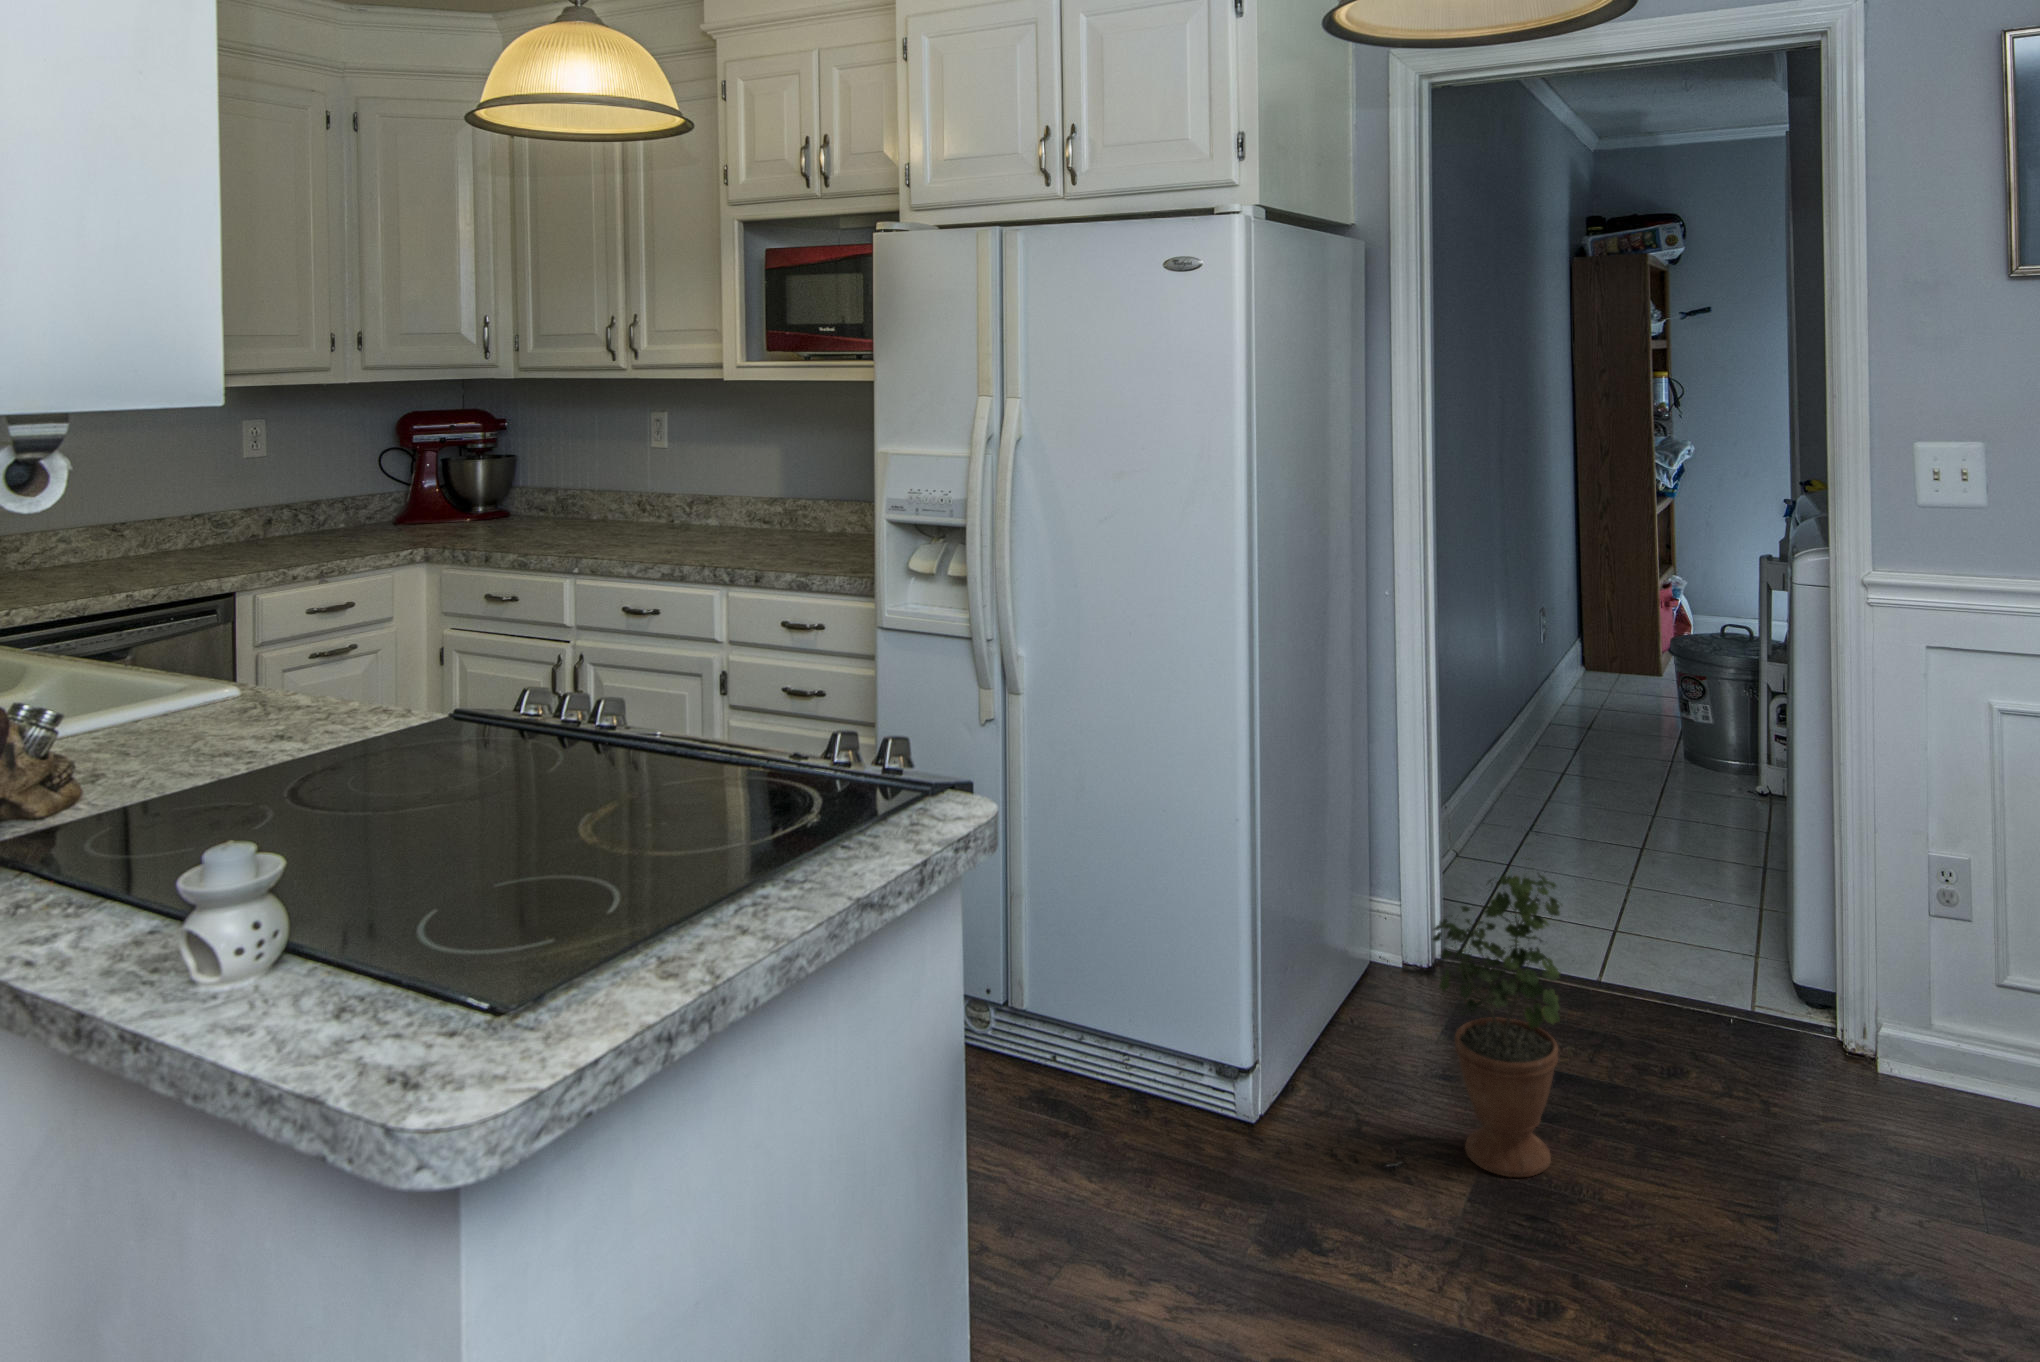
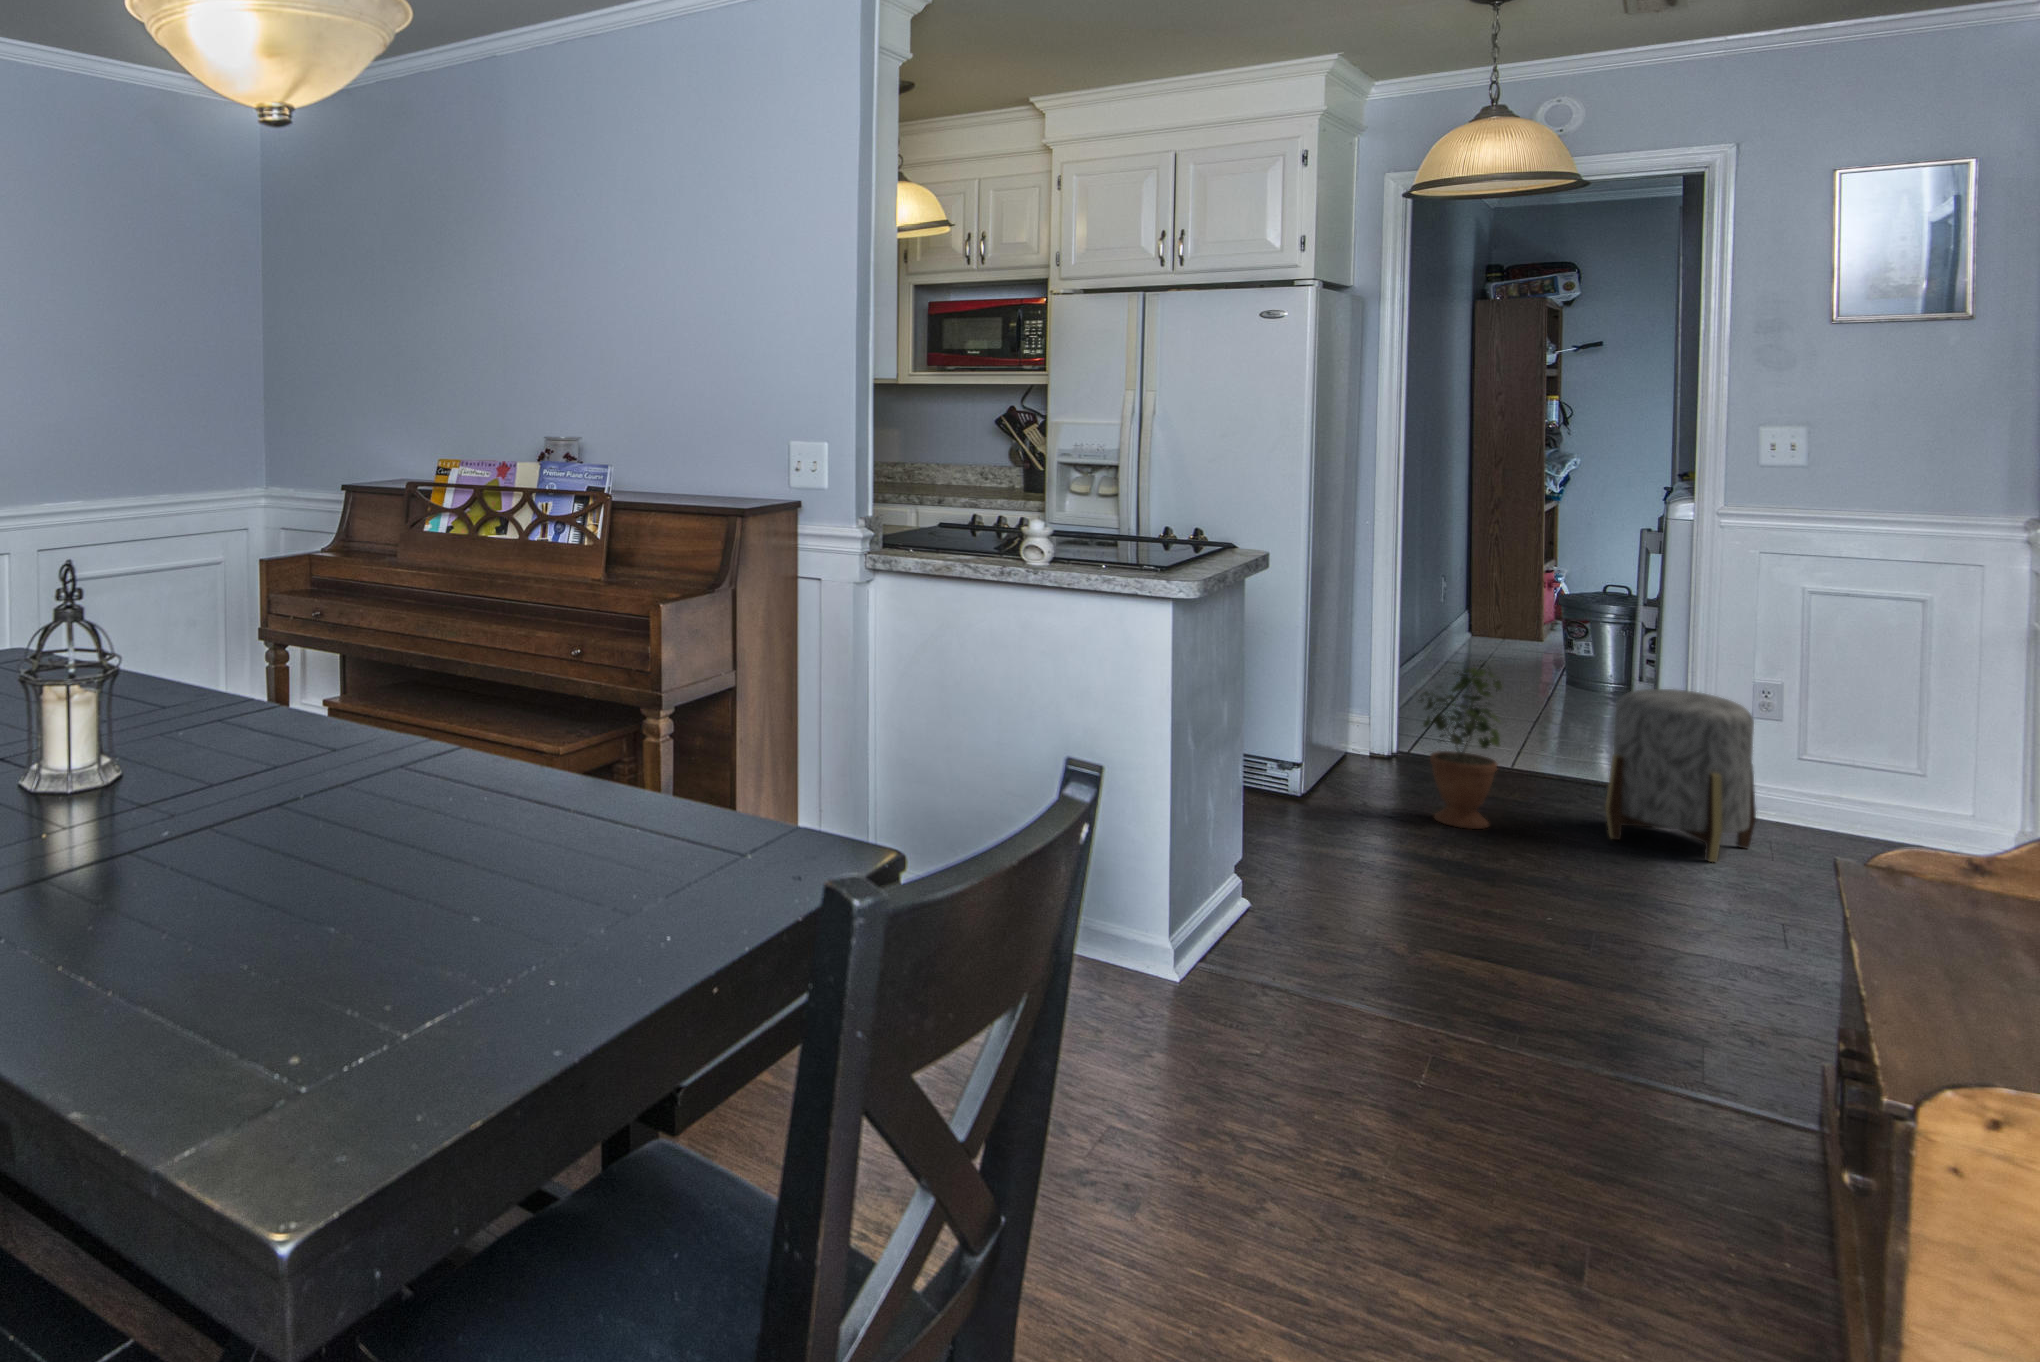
stool: none [1726,890,1951,1233] -> present [1605,689,1756,862]

